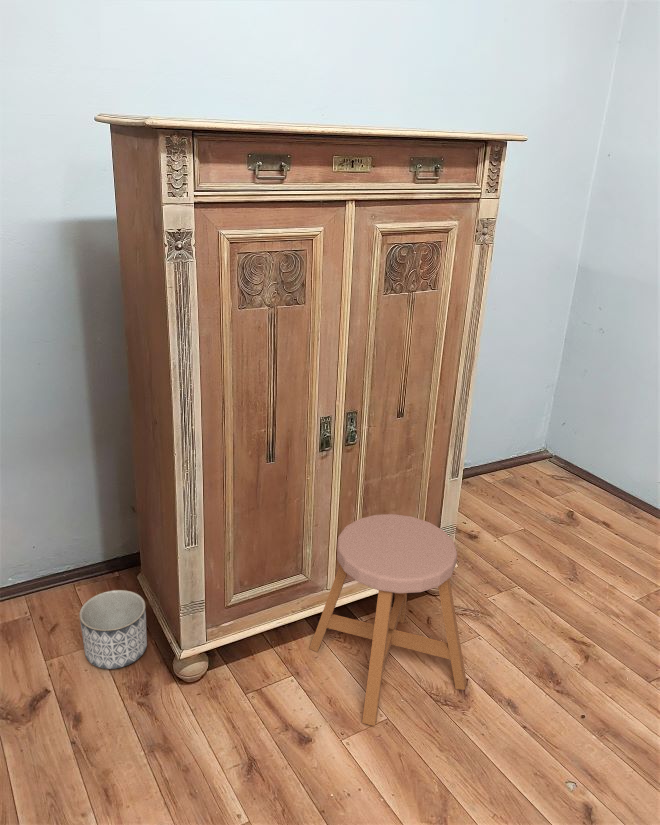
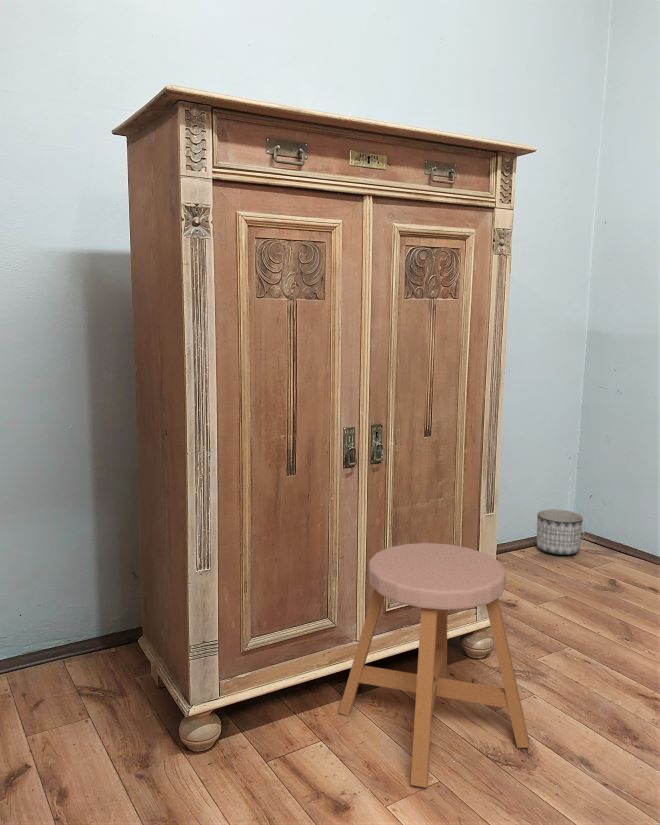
planter: present [79,590,147,669] -> present [537,509,583,555]

